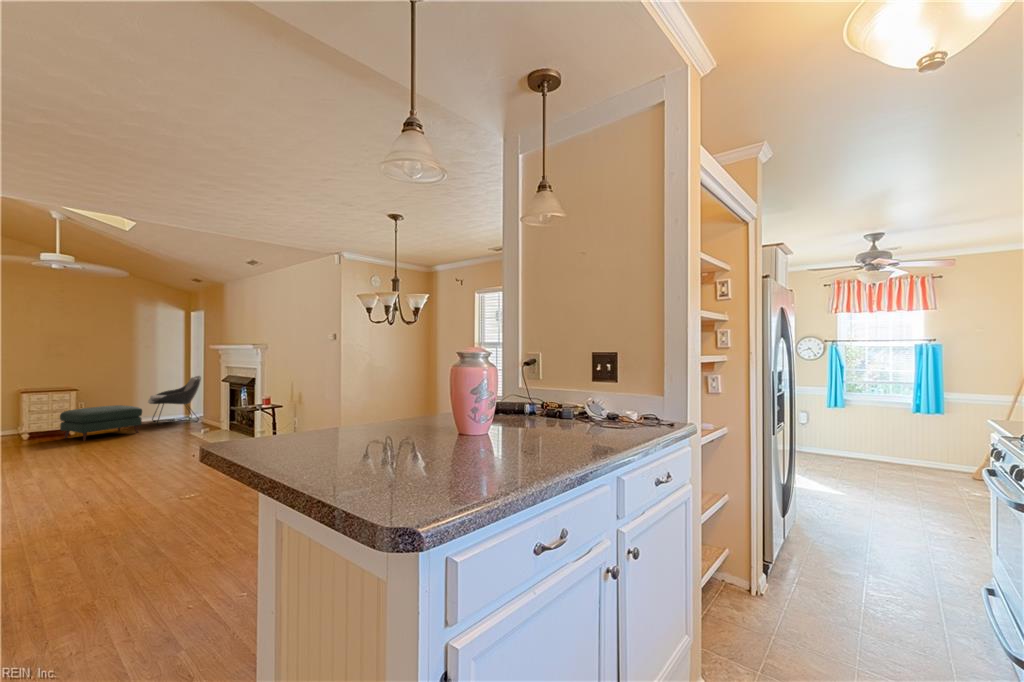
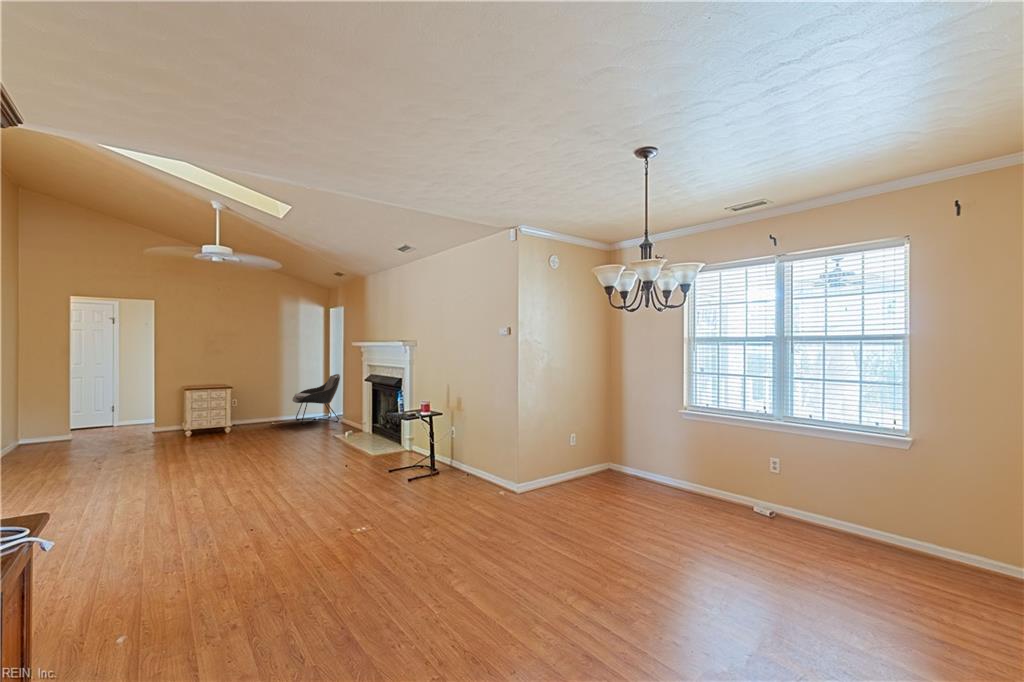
ottoman: present [60,405,142,441] -> none [218,404,290,441]

